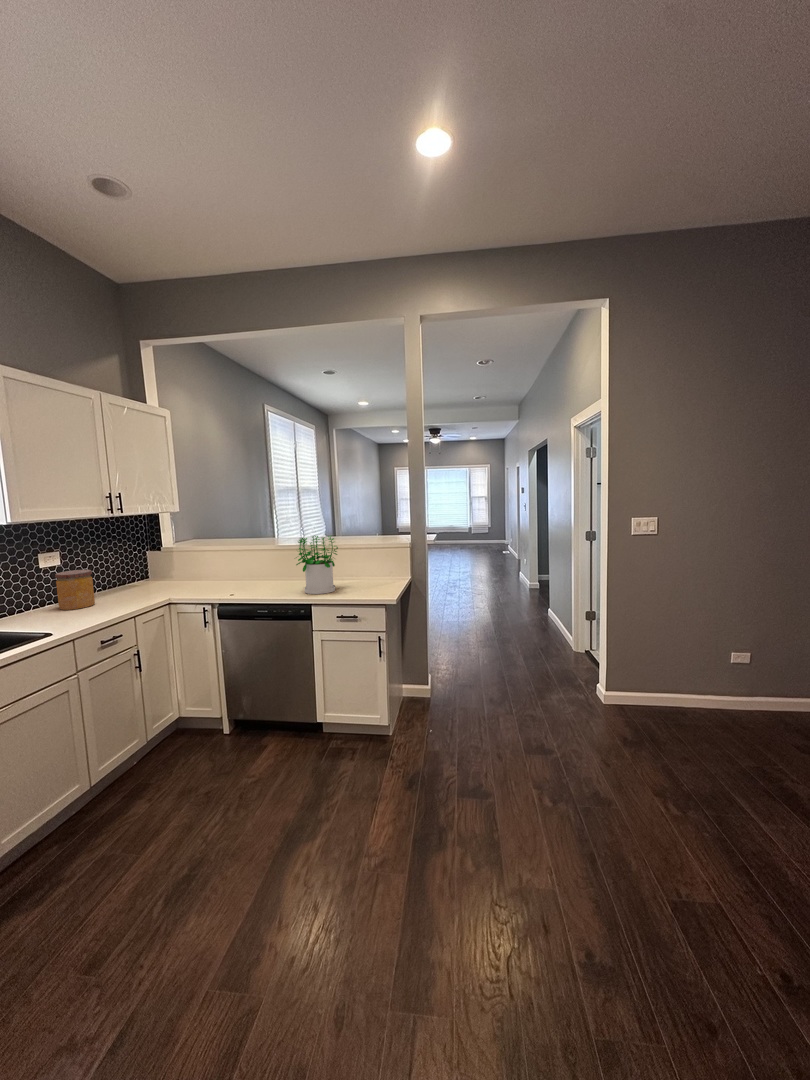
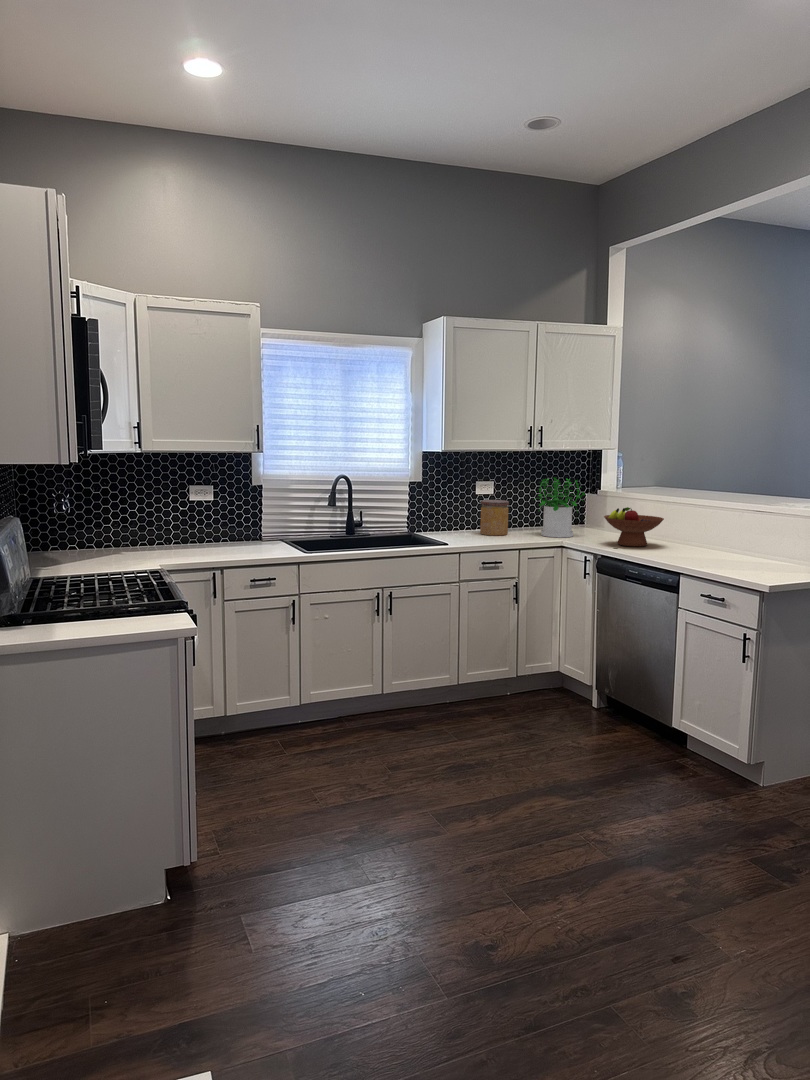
potted plant: present [296,536,338,594] -> present [538,478,585,537]
fruit bowl: none [203,558,255,590] -> present [604,507,664,546]

